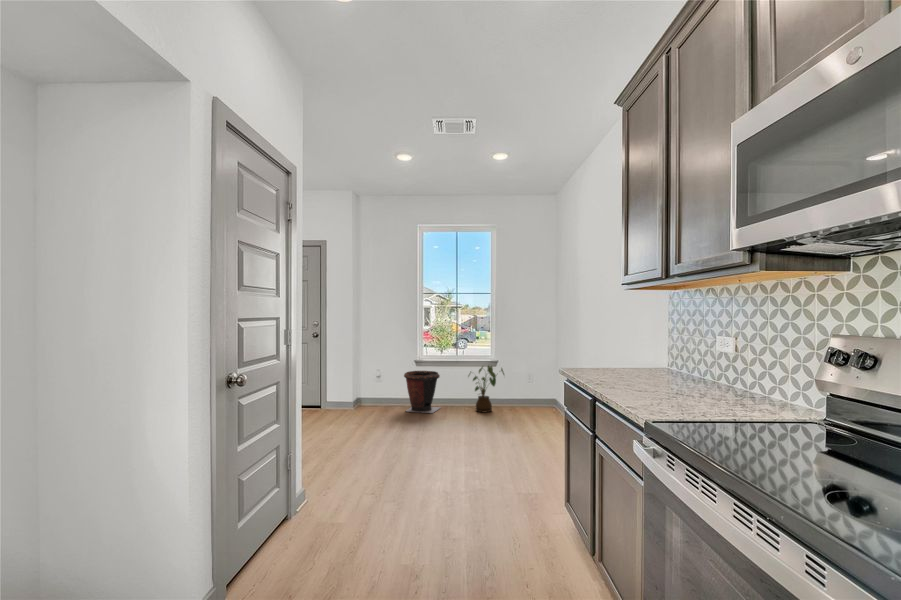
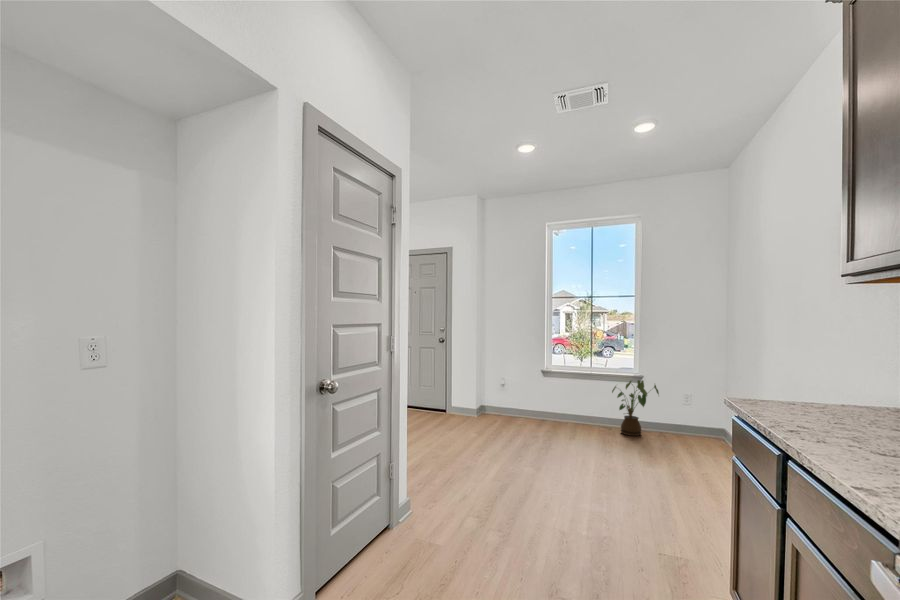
trash can: present [404,371,440,413] -> none [536,380,580,430]

